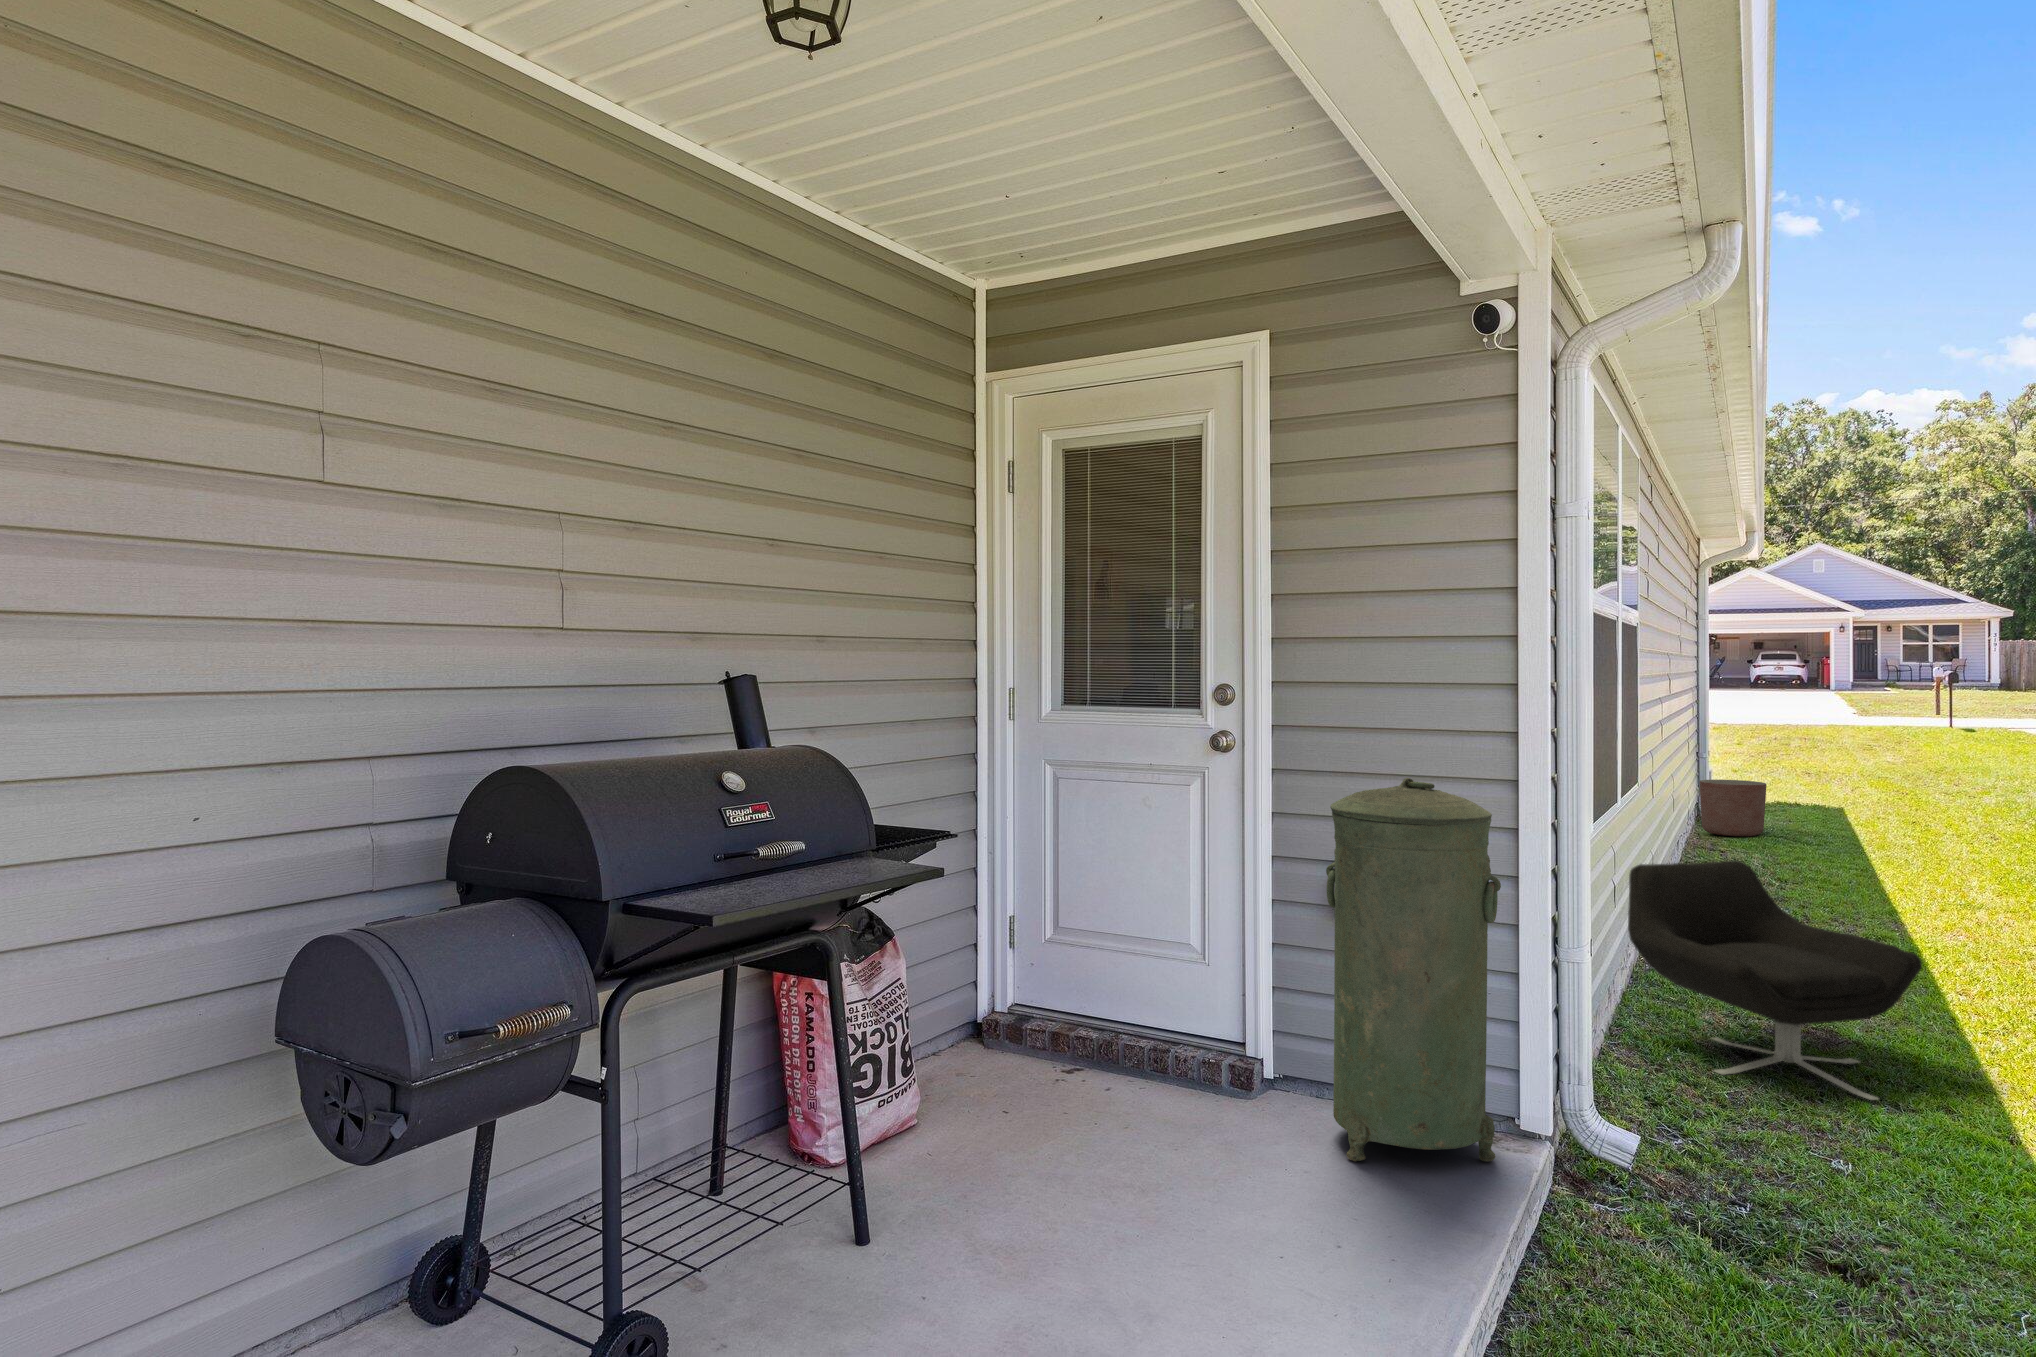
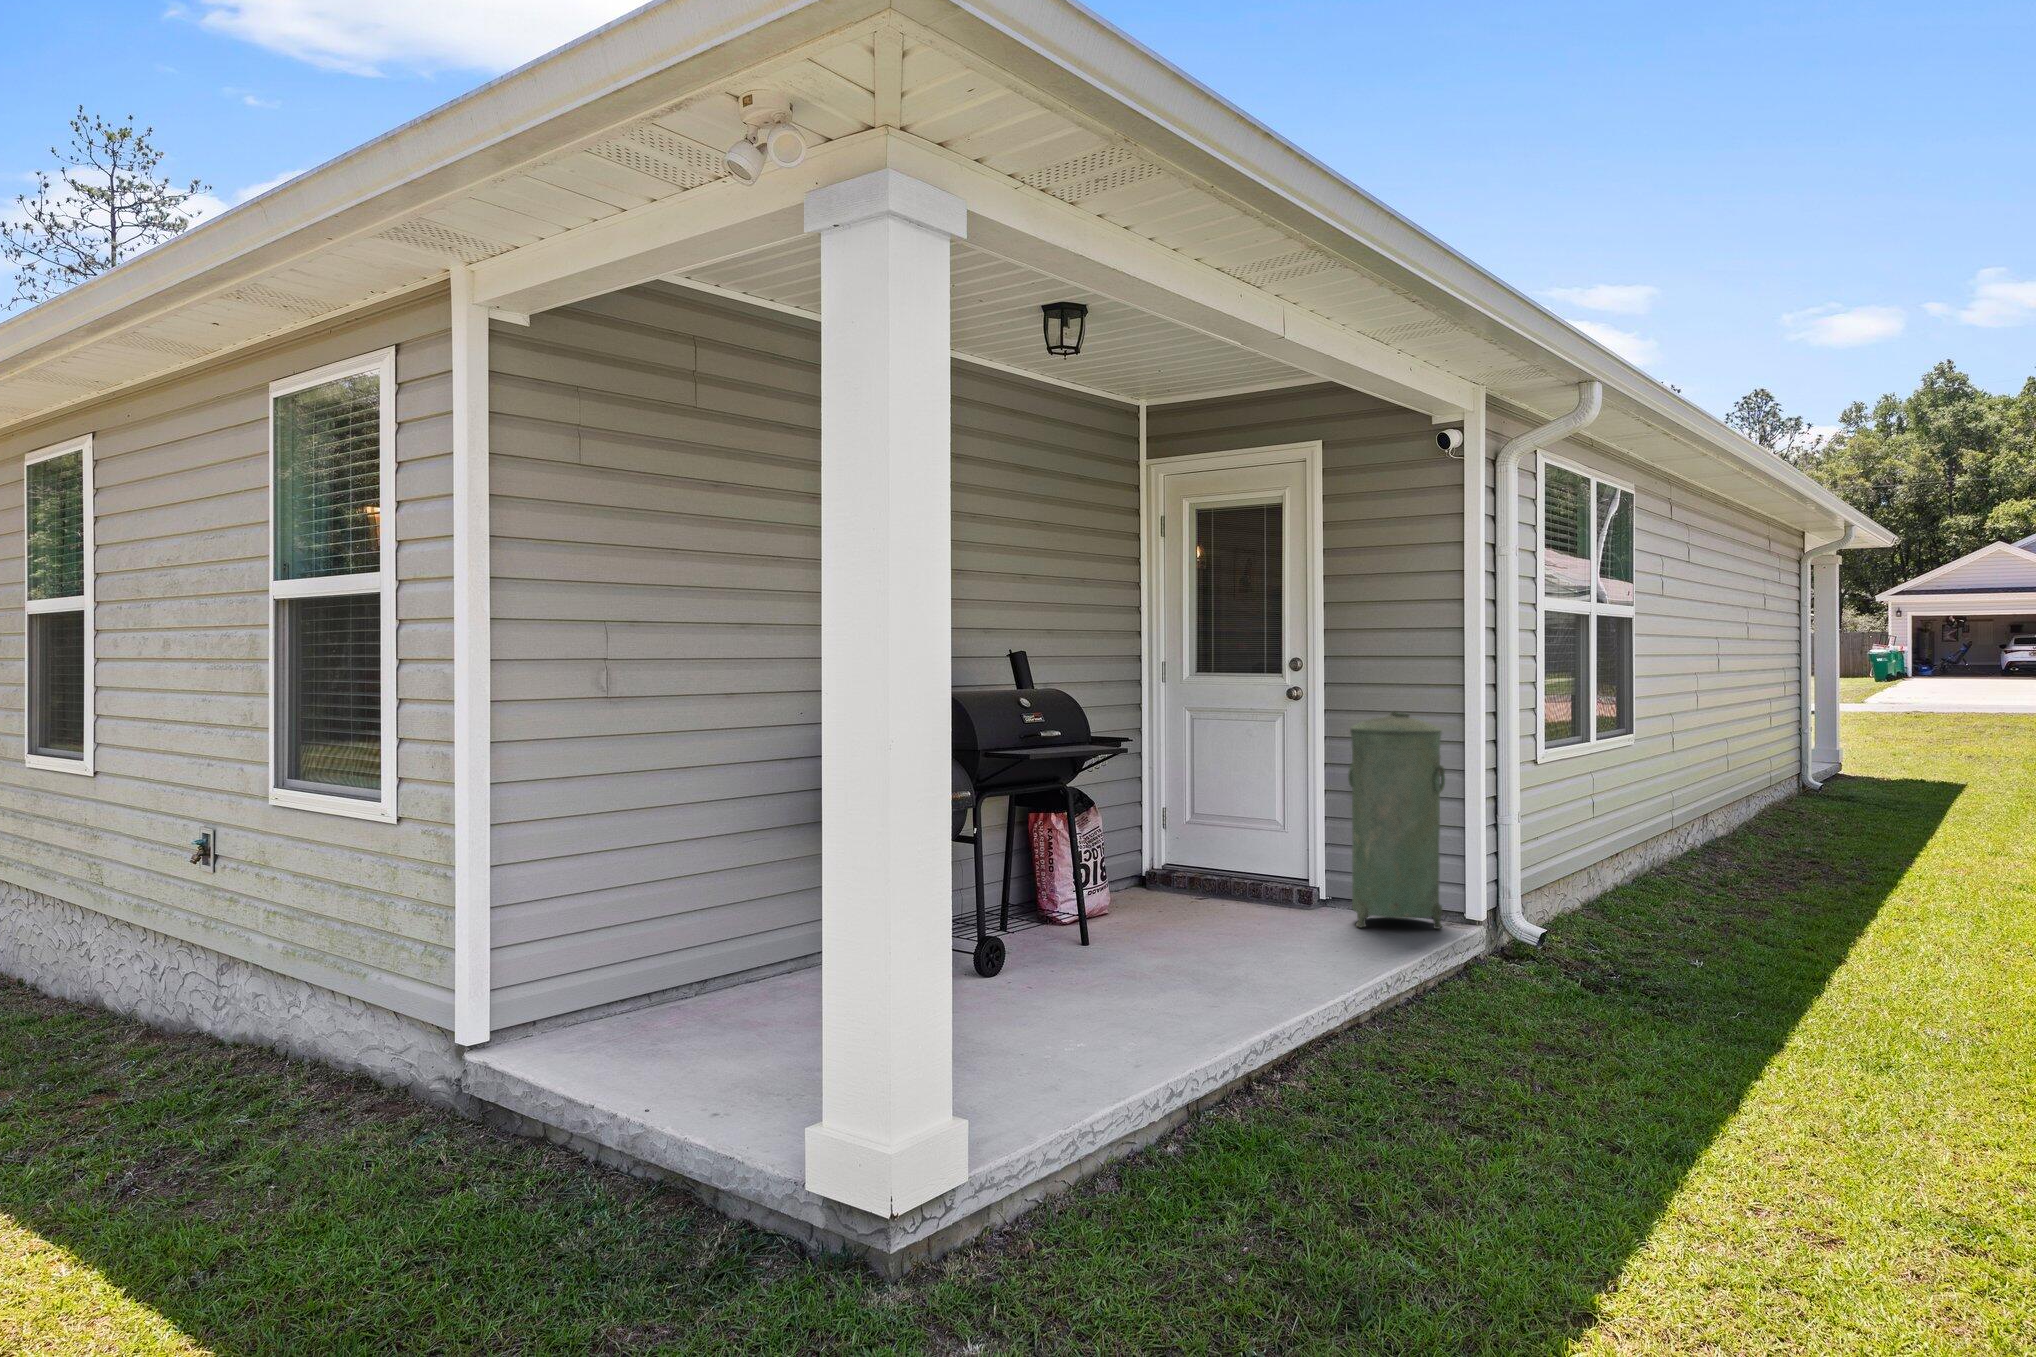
planter: present [1700,780,1766,836] -> none [1800,752,1861,803]
lounge chair: present [1628,861,1922,1100] -> none [1599,785,1792,933]

